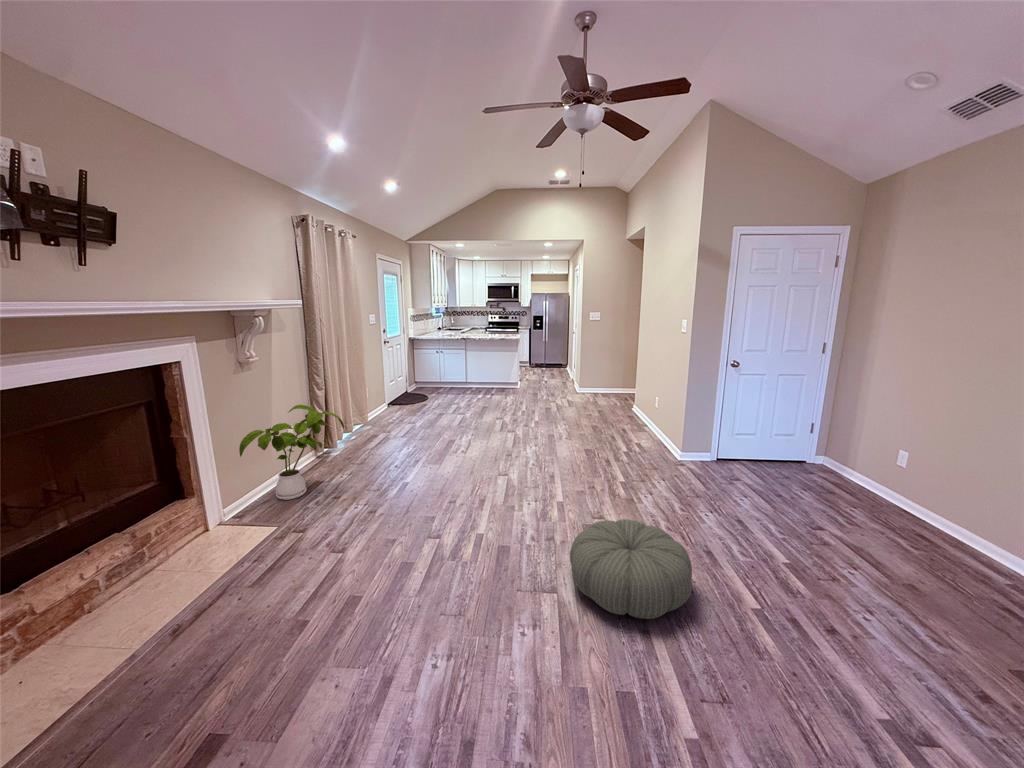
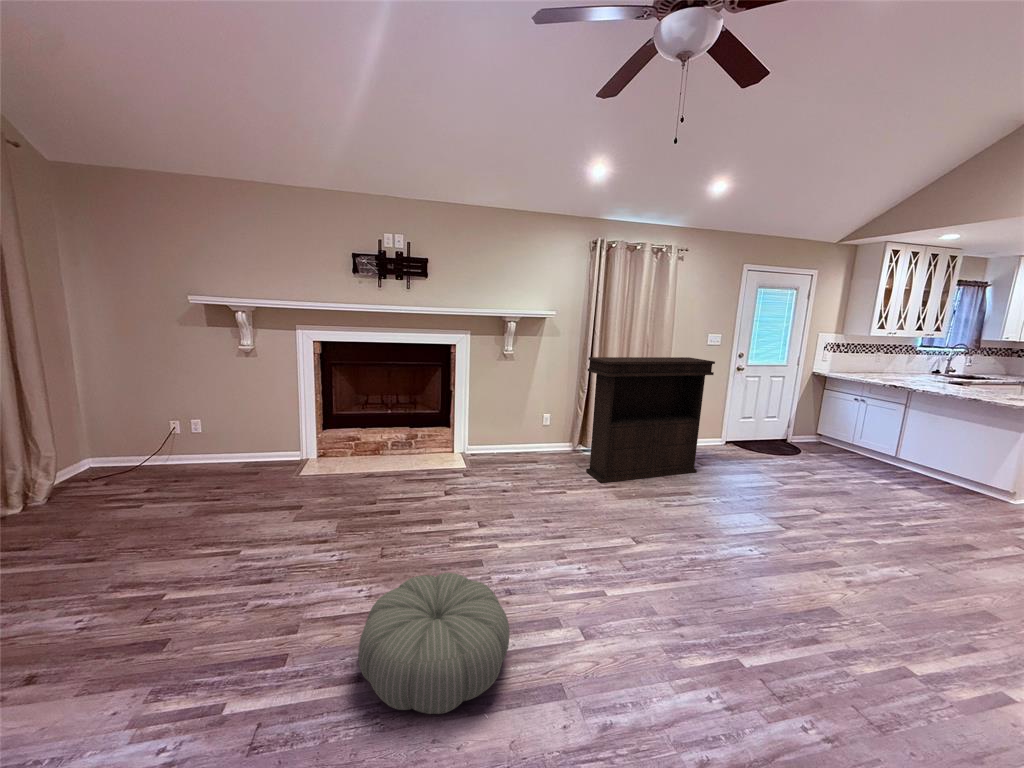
console table: none [365,334,428,464] -> present [586,357,715,483]
house plant: present [239,405,344,500] -> none [480,392,546,462]

